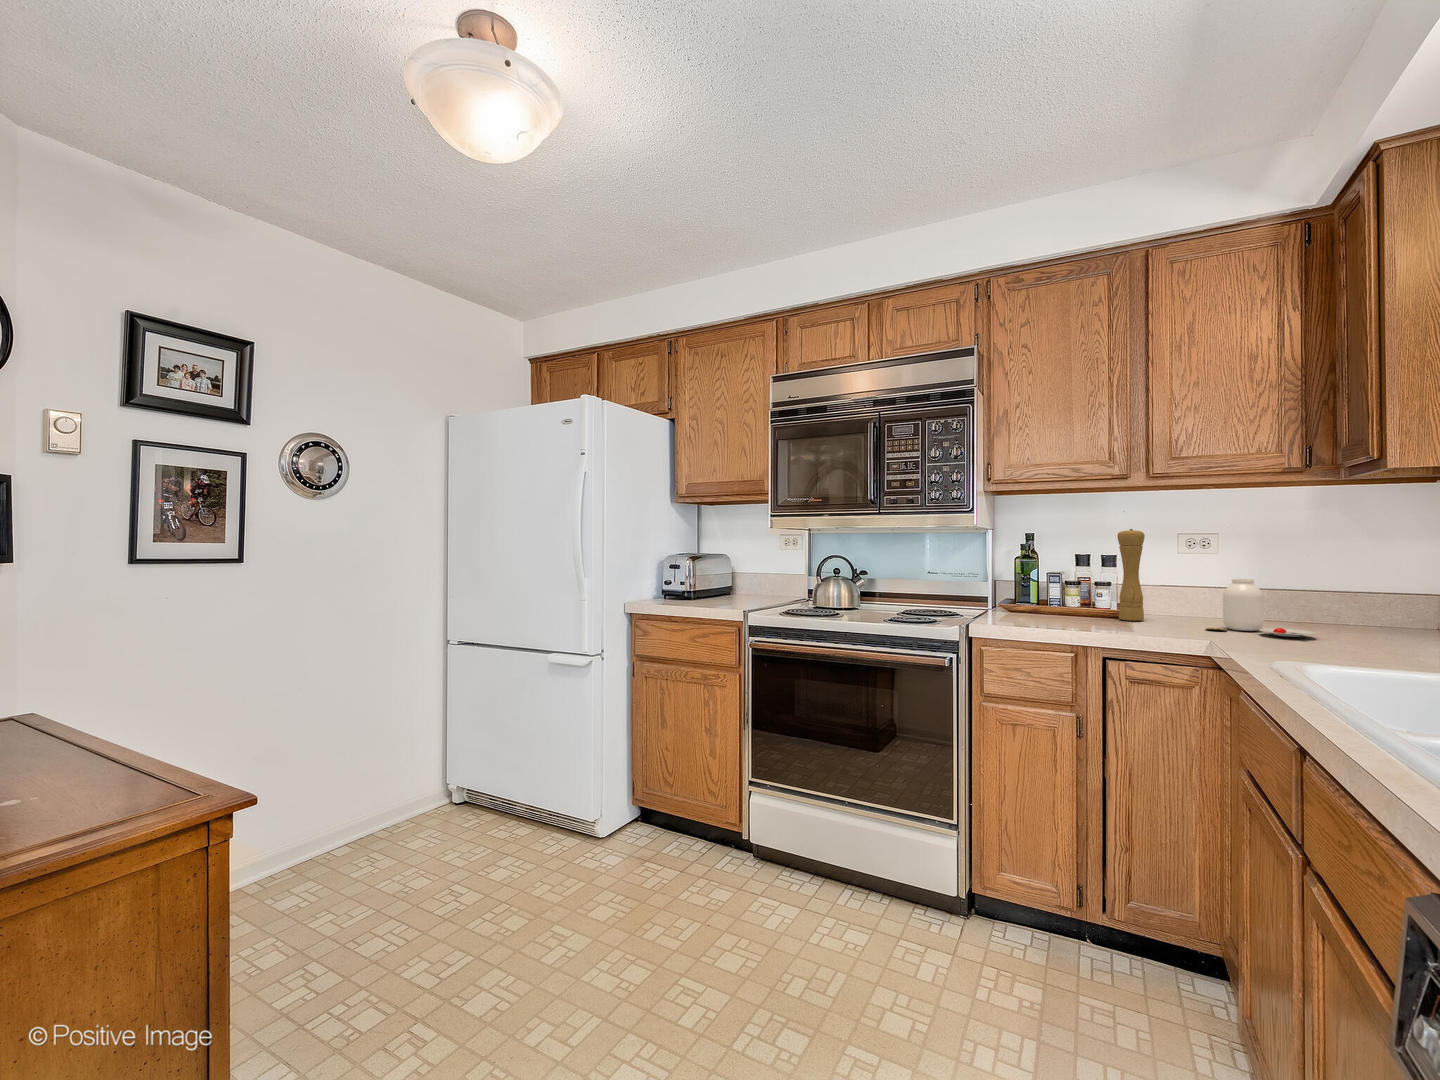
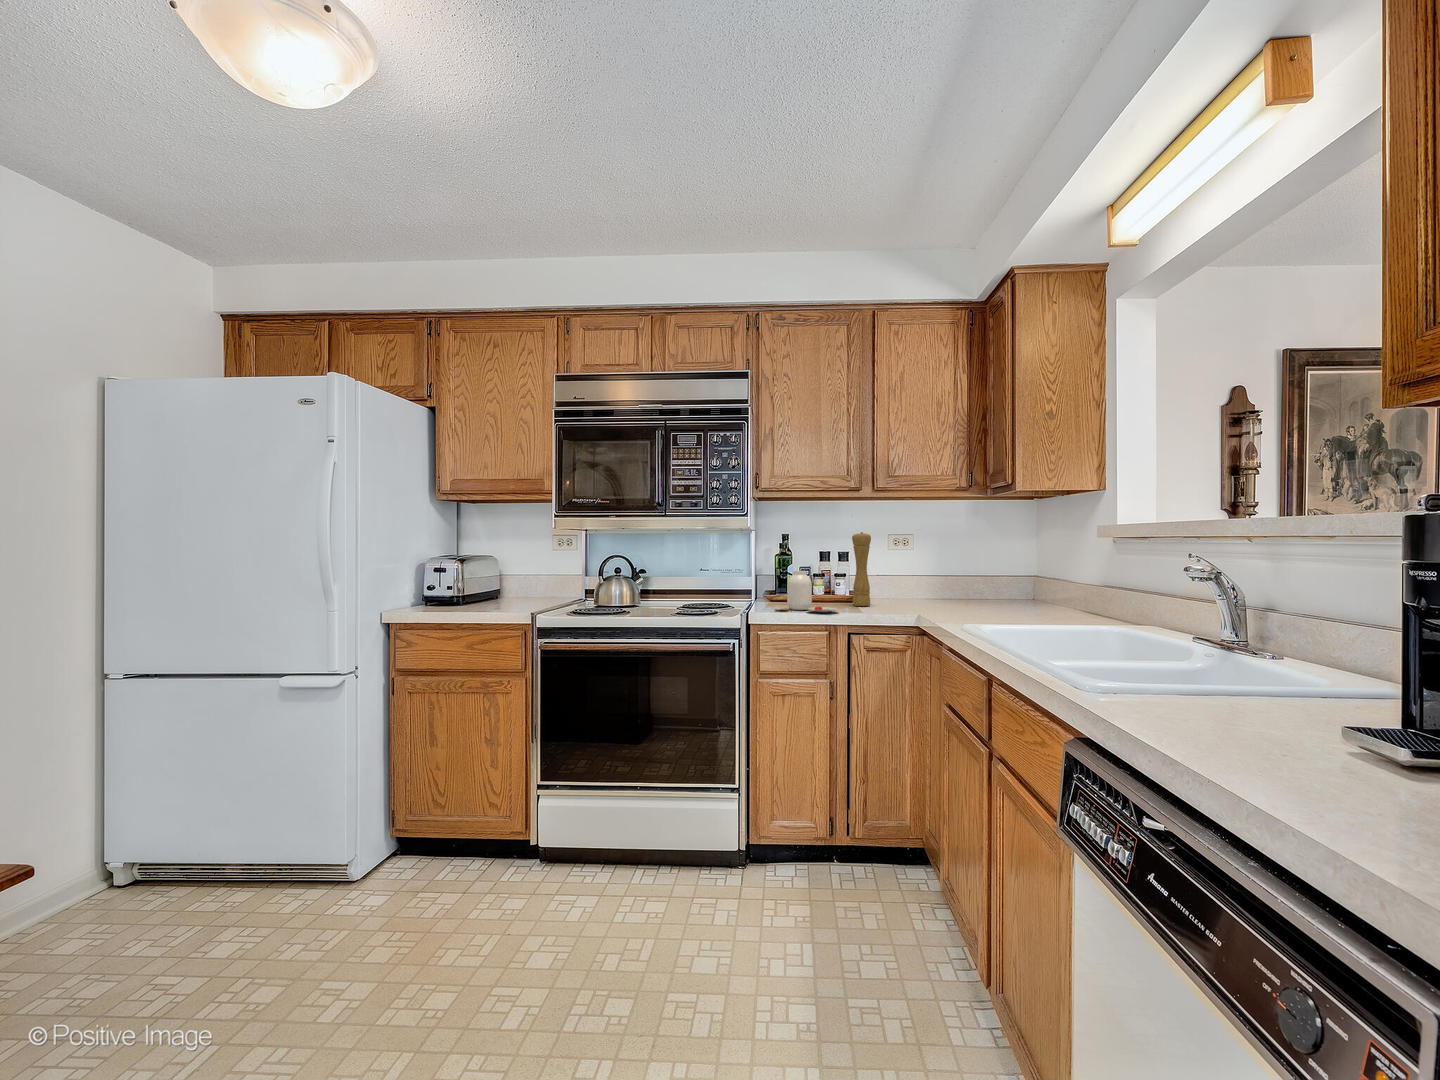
jar: present [1206,579,1317,637] -> present [776,571,839,612]

